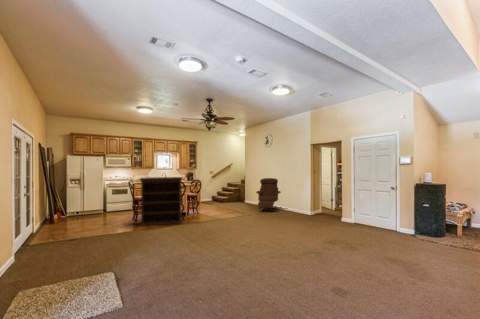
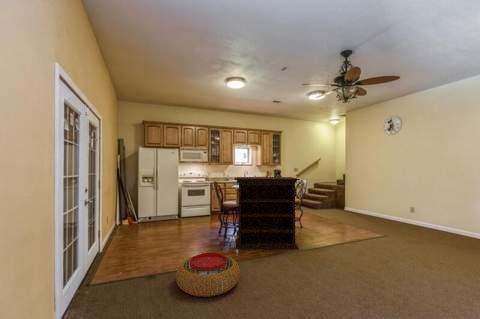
lounge chair: present [256,178,281,212] -> none [379,180,421,233]
pouf: none [89,223,131,244] -> present [176,253,240,297]

